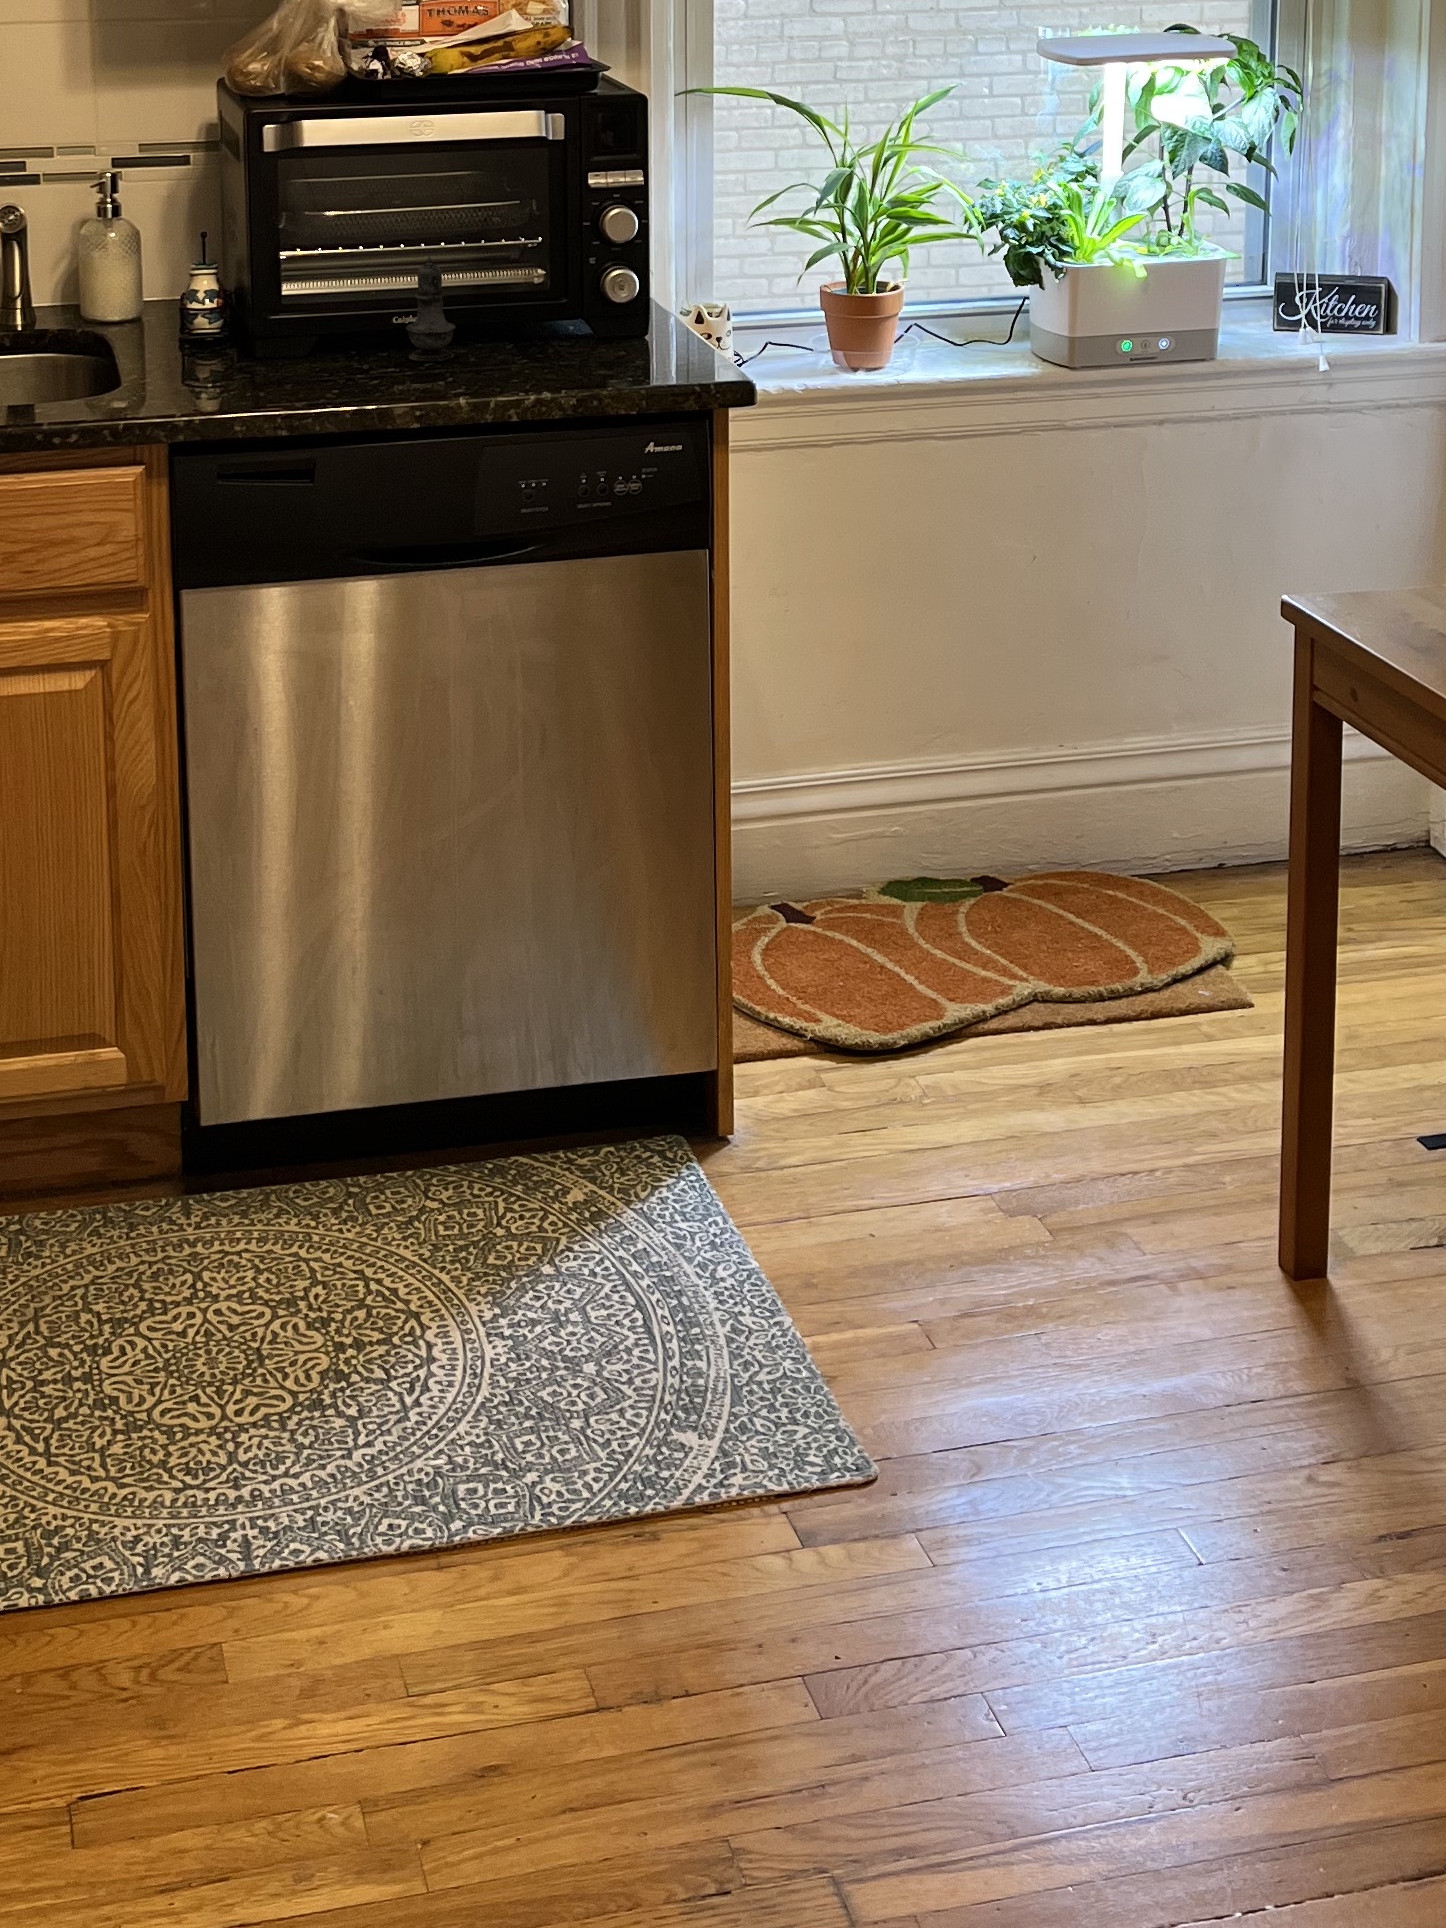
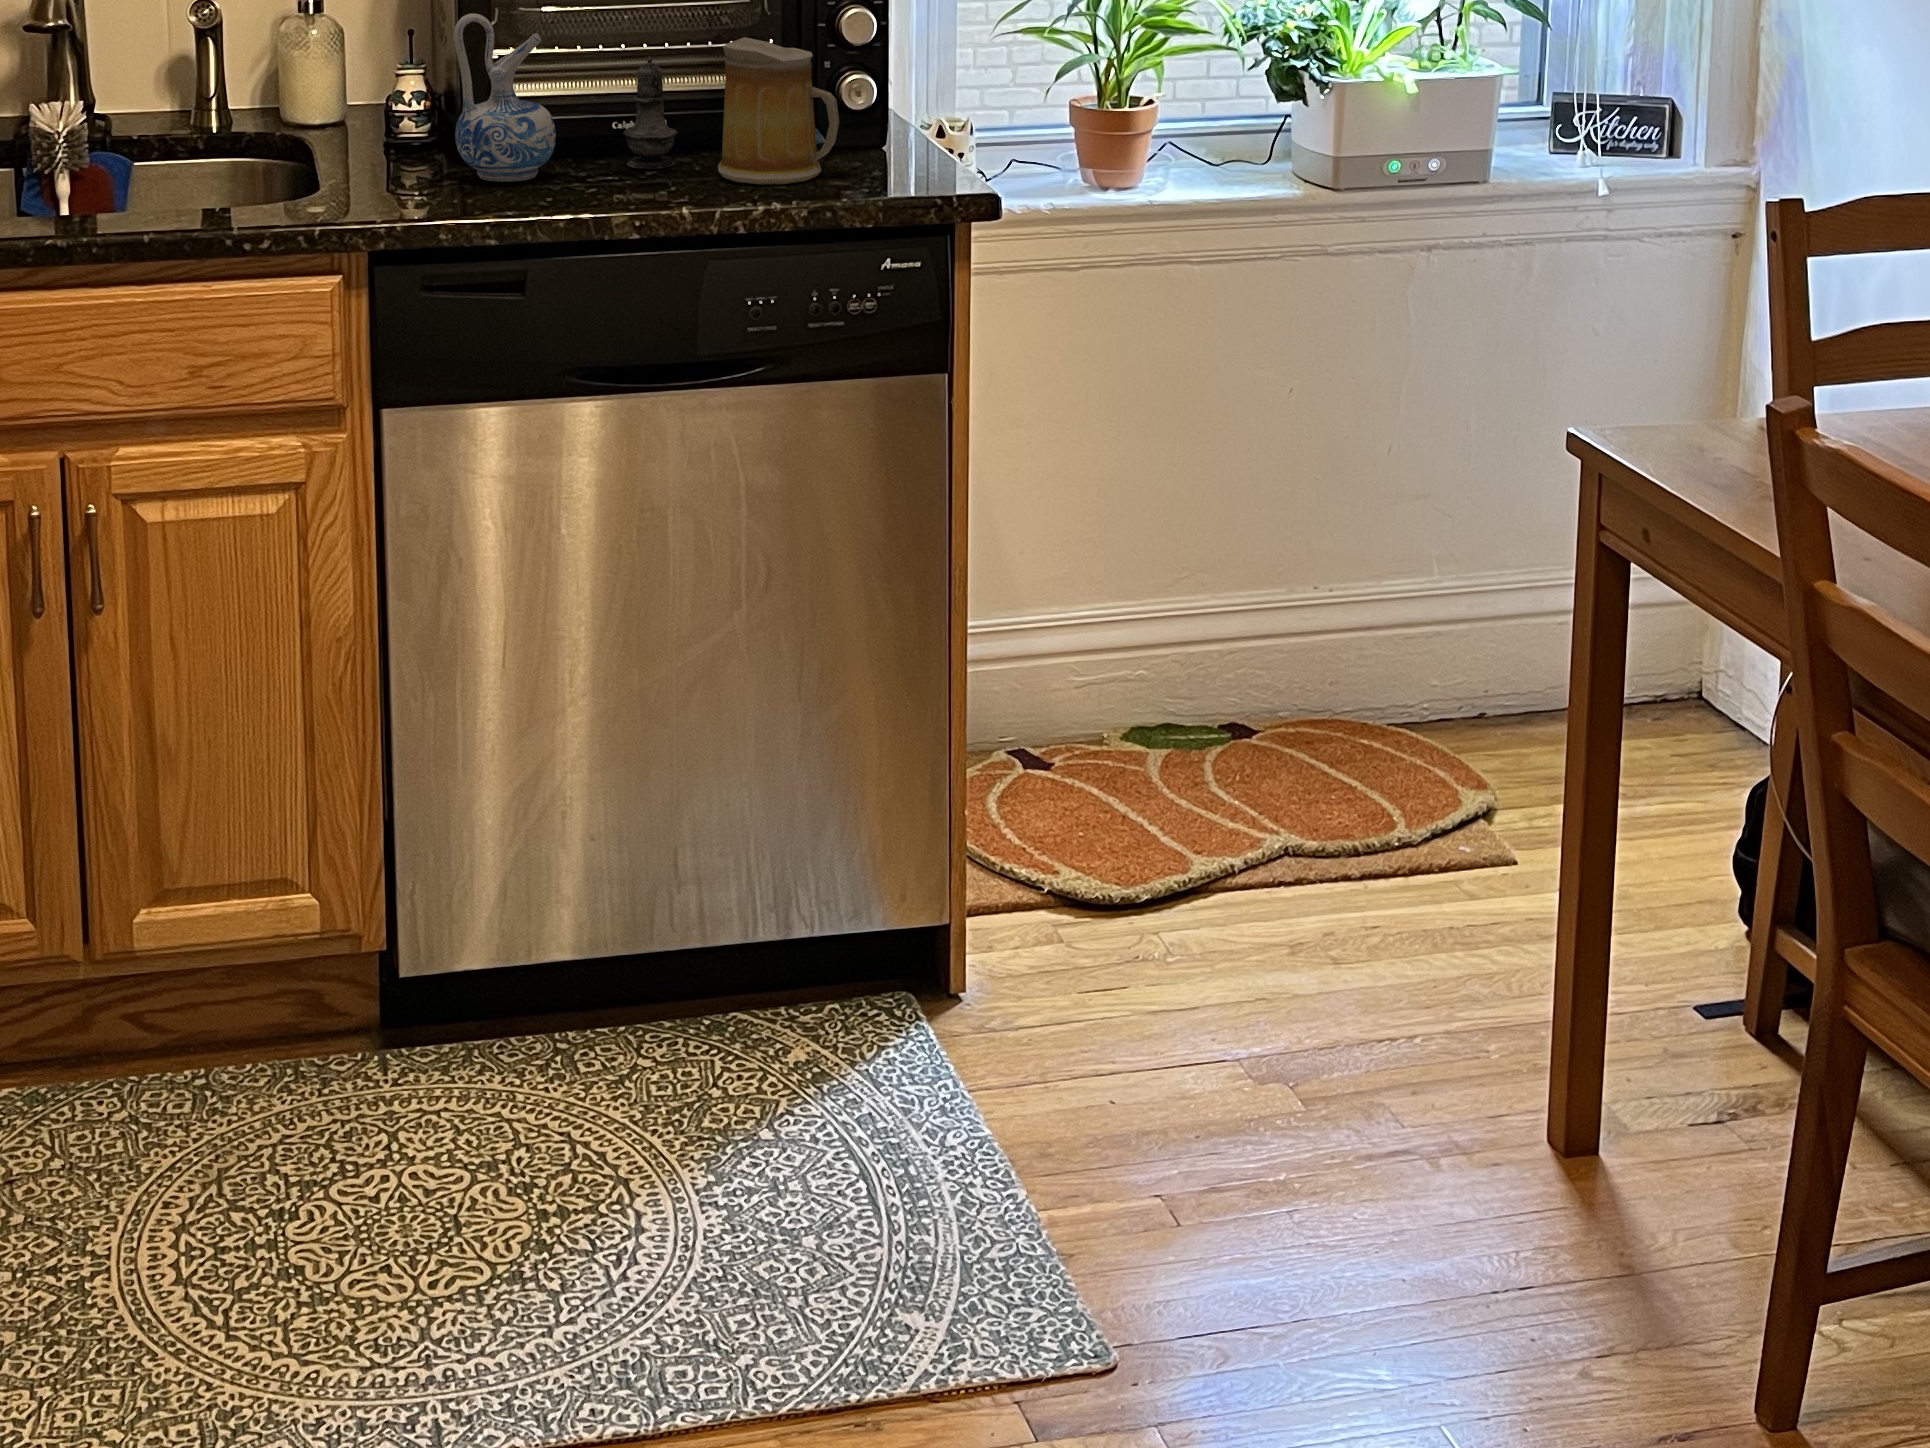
ceramic pitcher: none [248,220,343,375] -> present [454,14,556,182]
mug: none [494,239,606,375] -> present [718,37,839,184]

